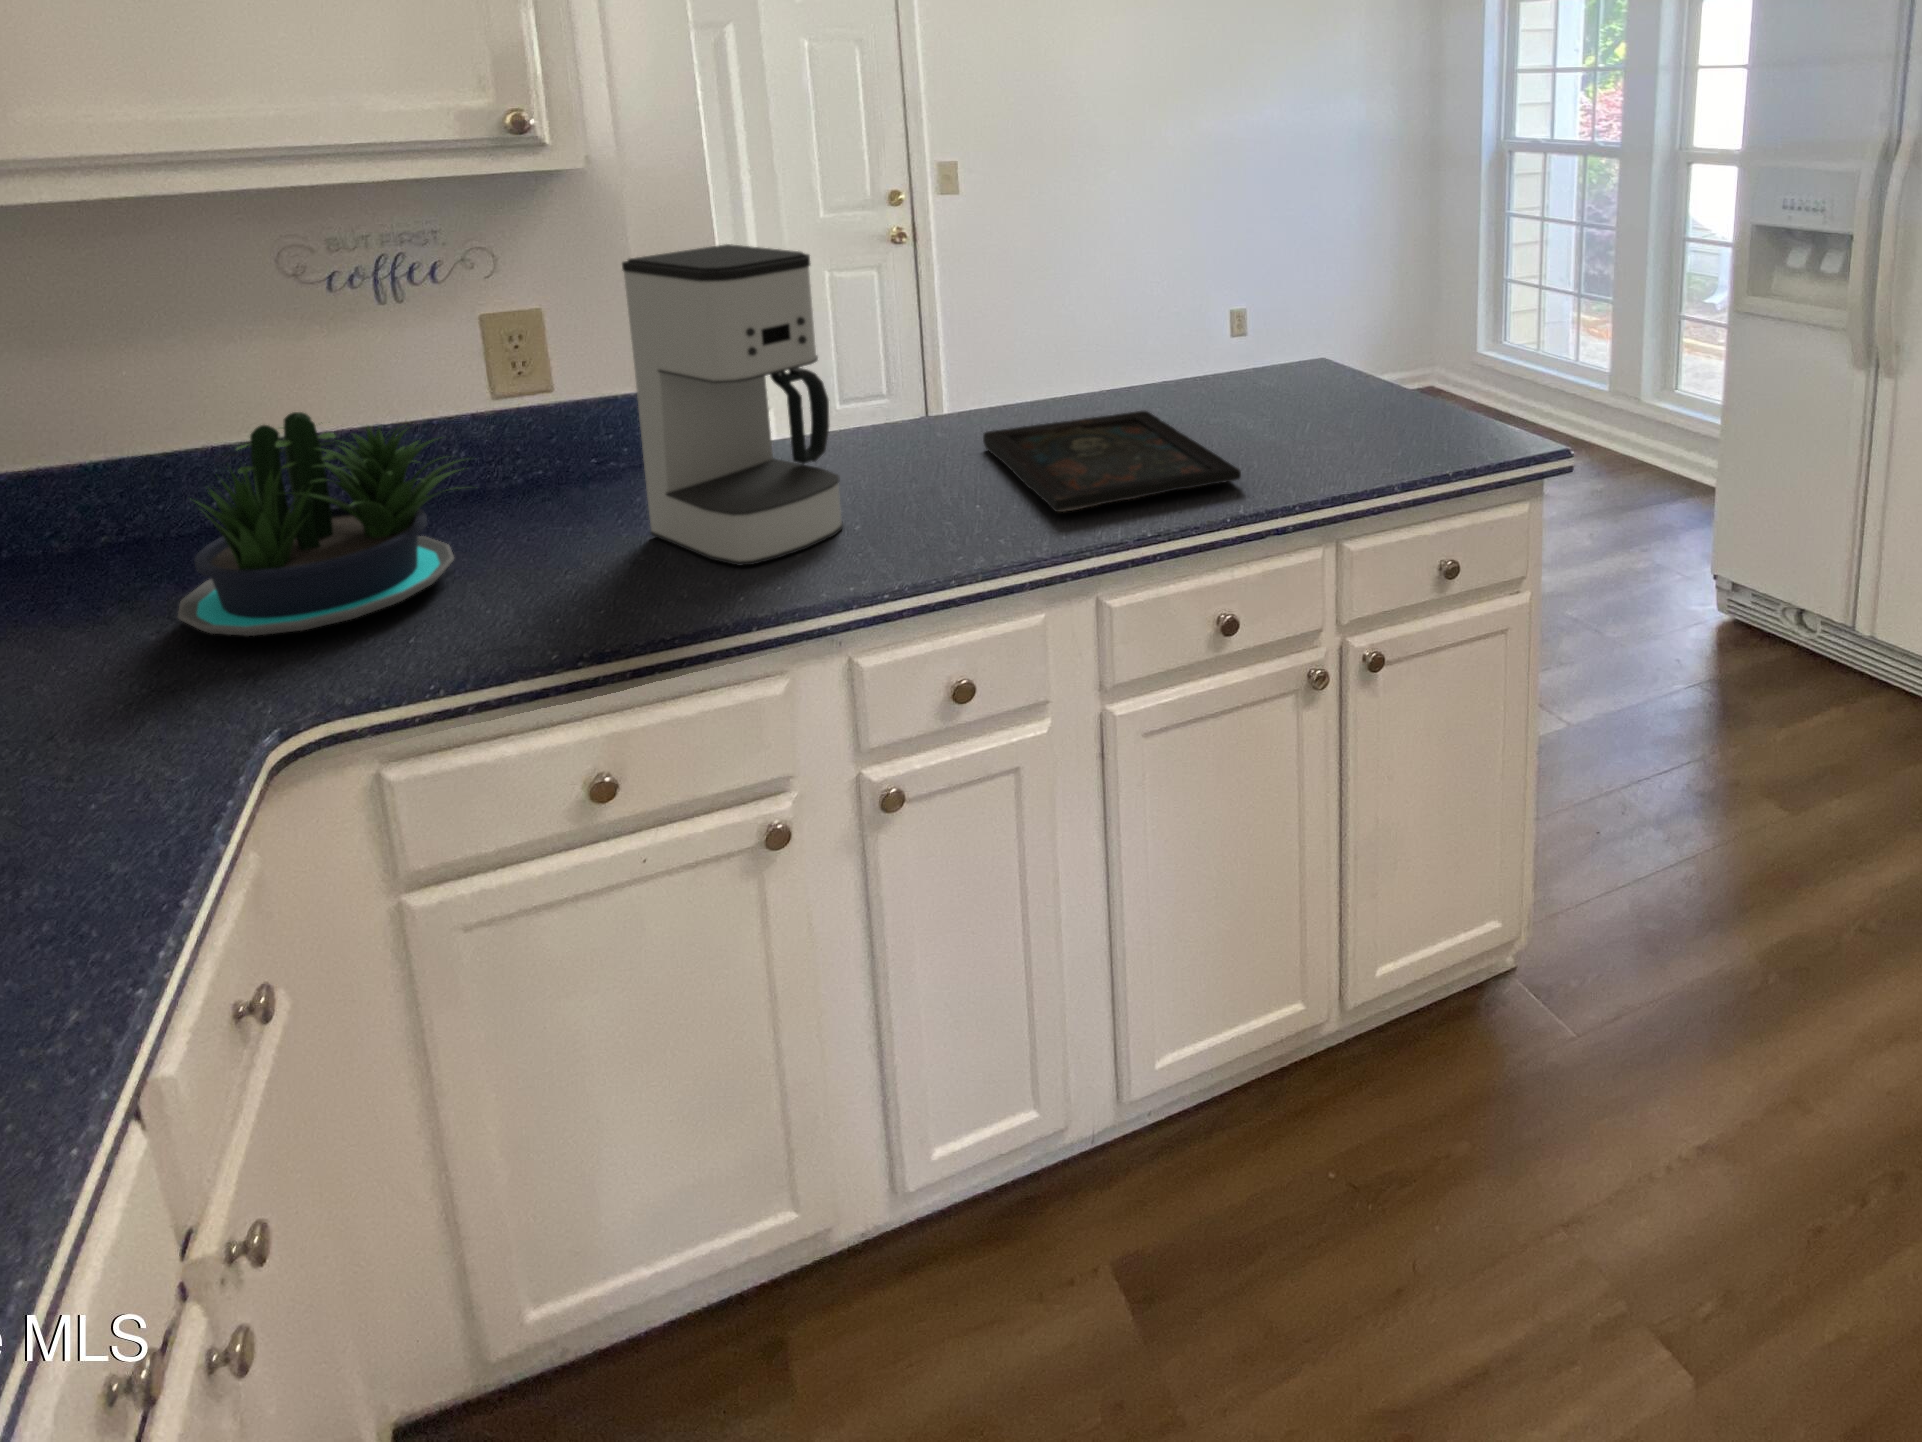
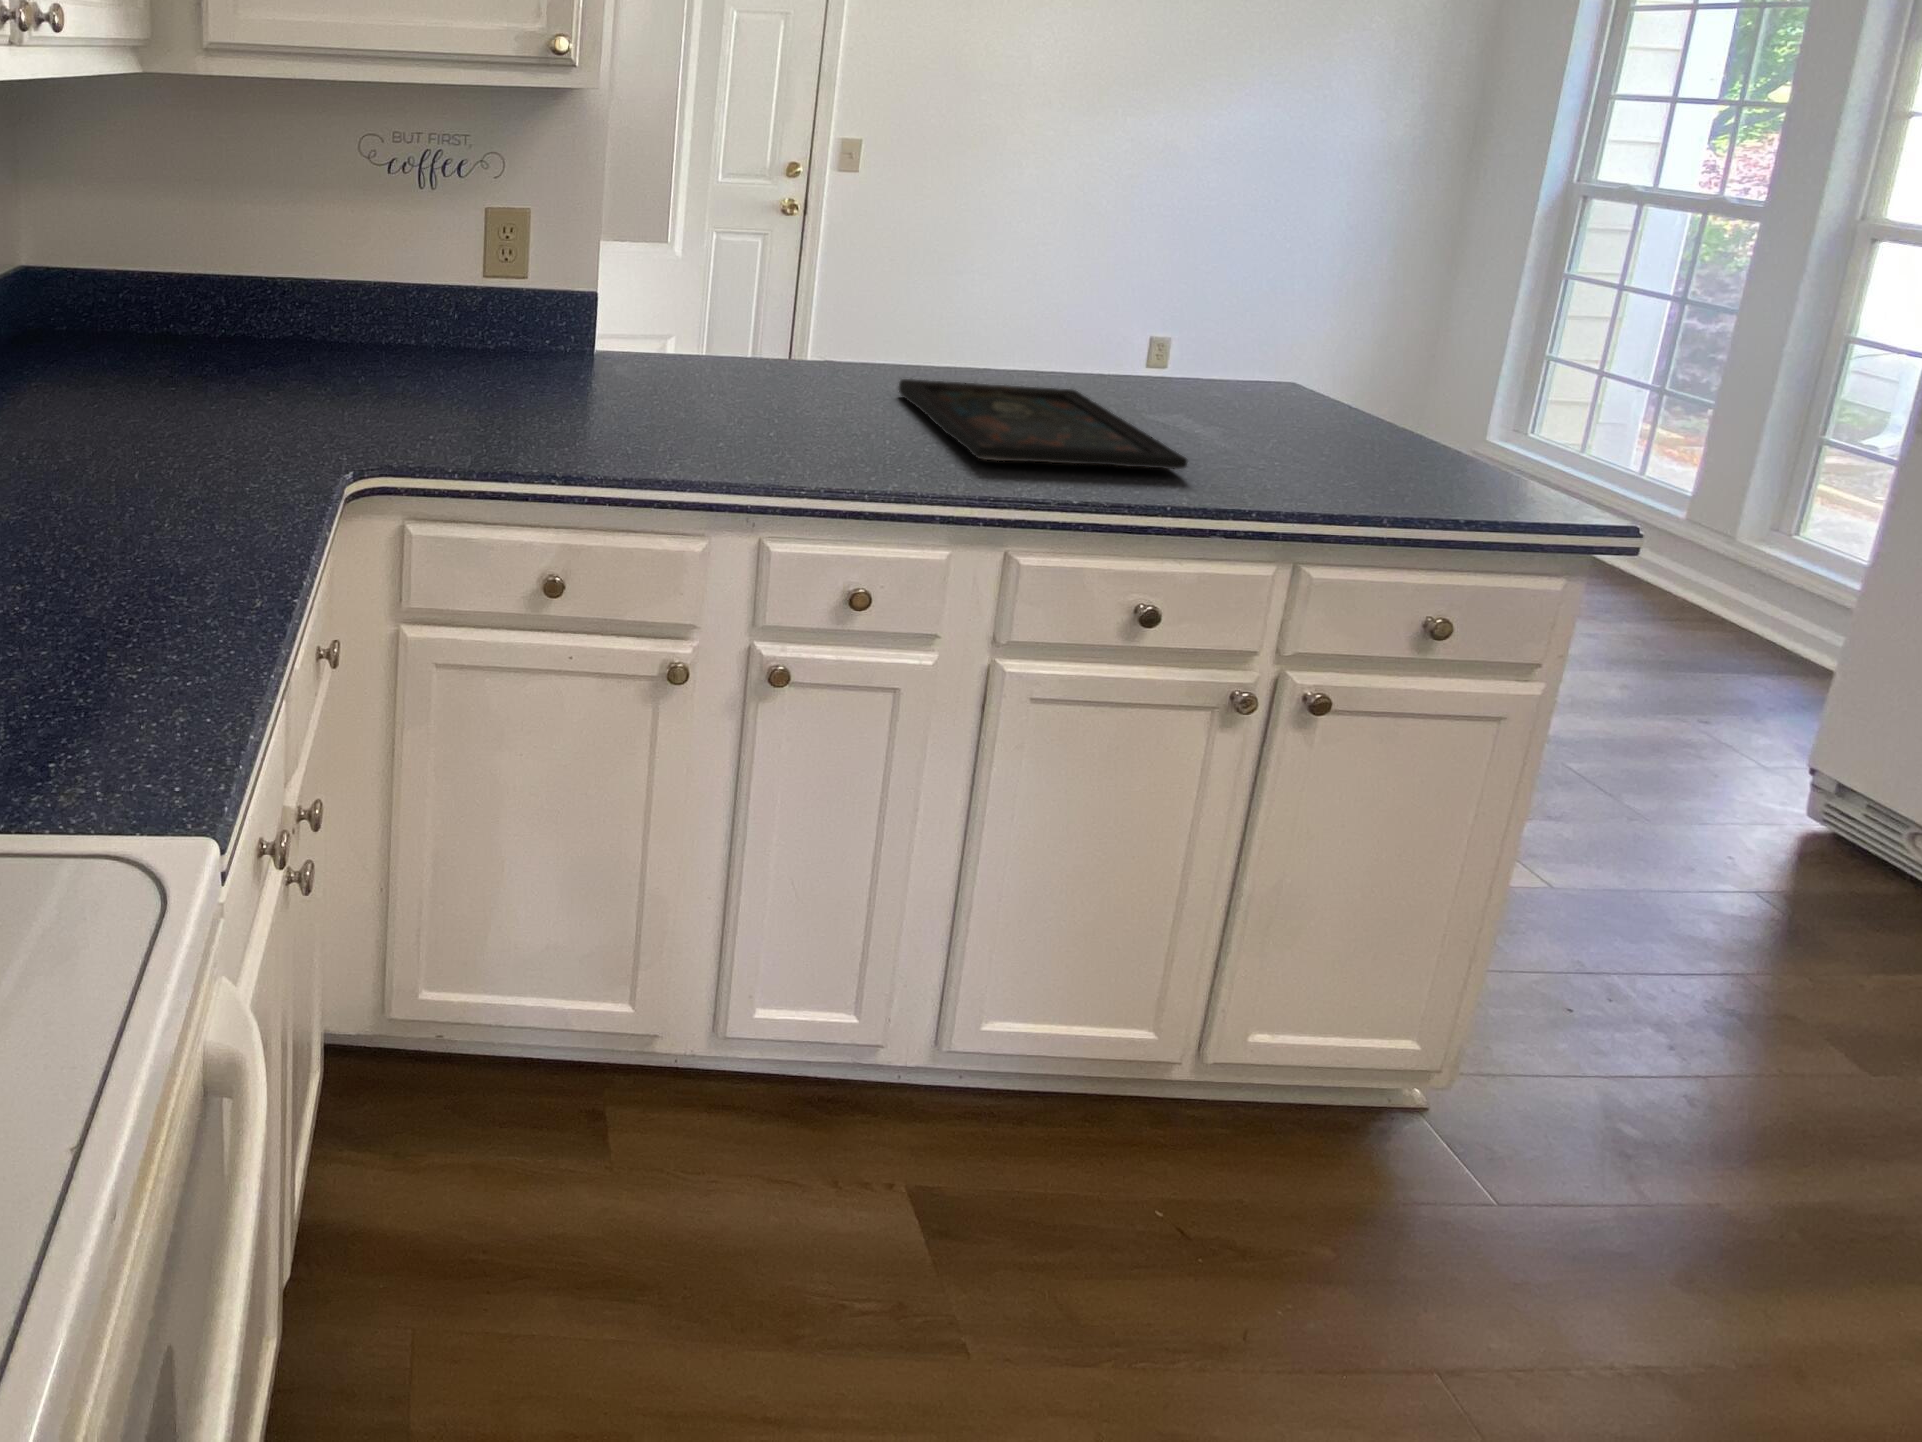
coffee maker: present [622,244,843,565] -> none [601,165,781,444]
potted plant: present [178,412,465,636] -> none [277,254,486,417]

